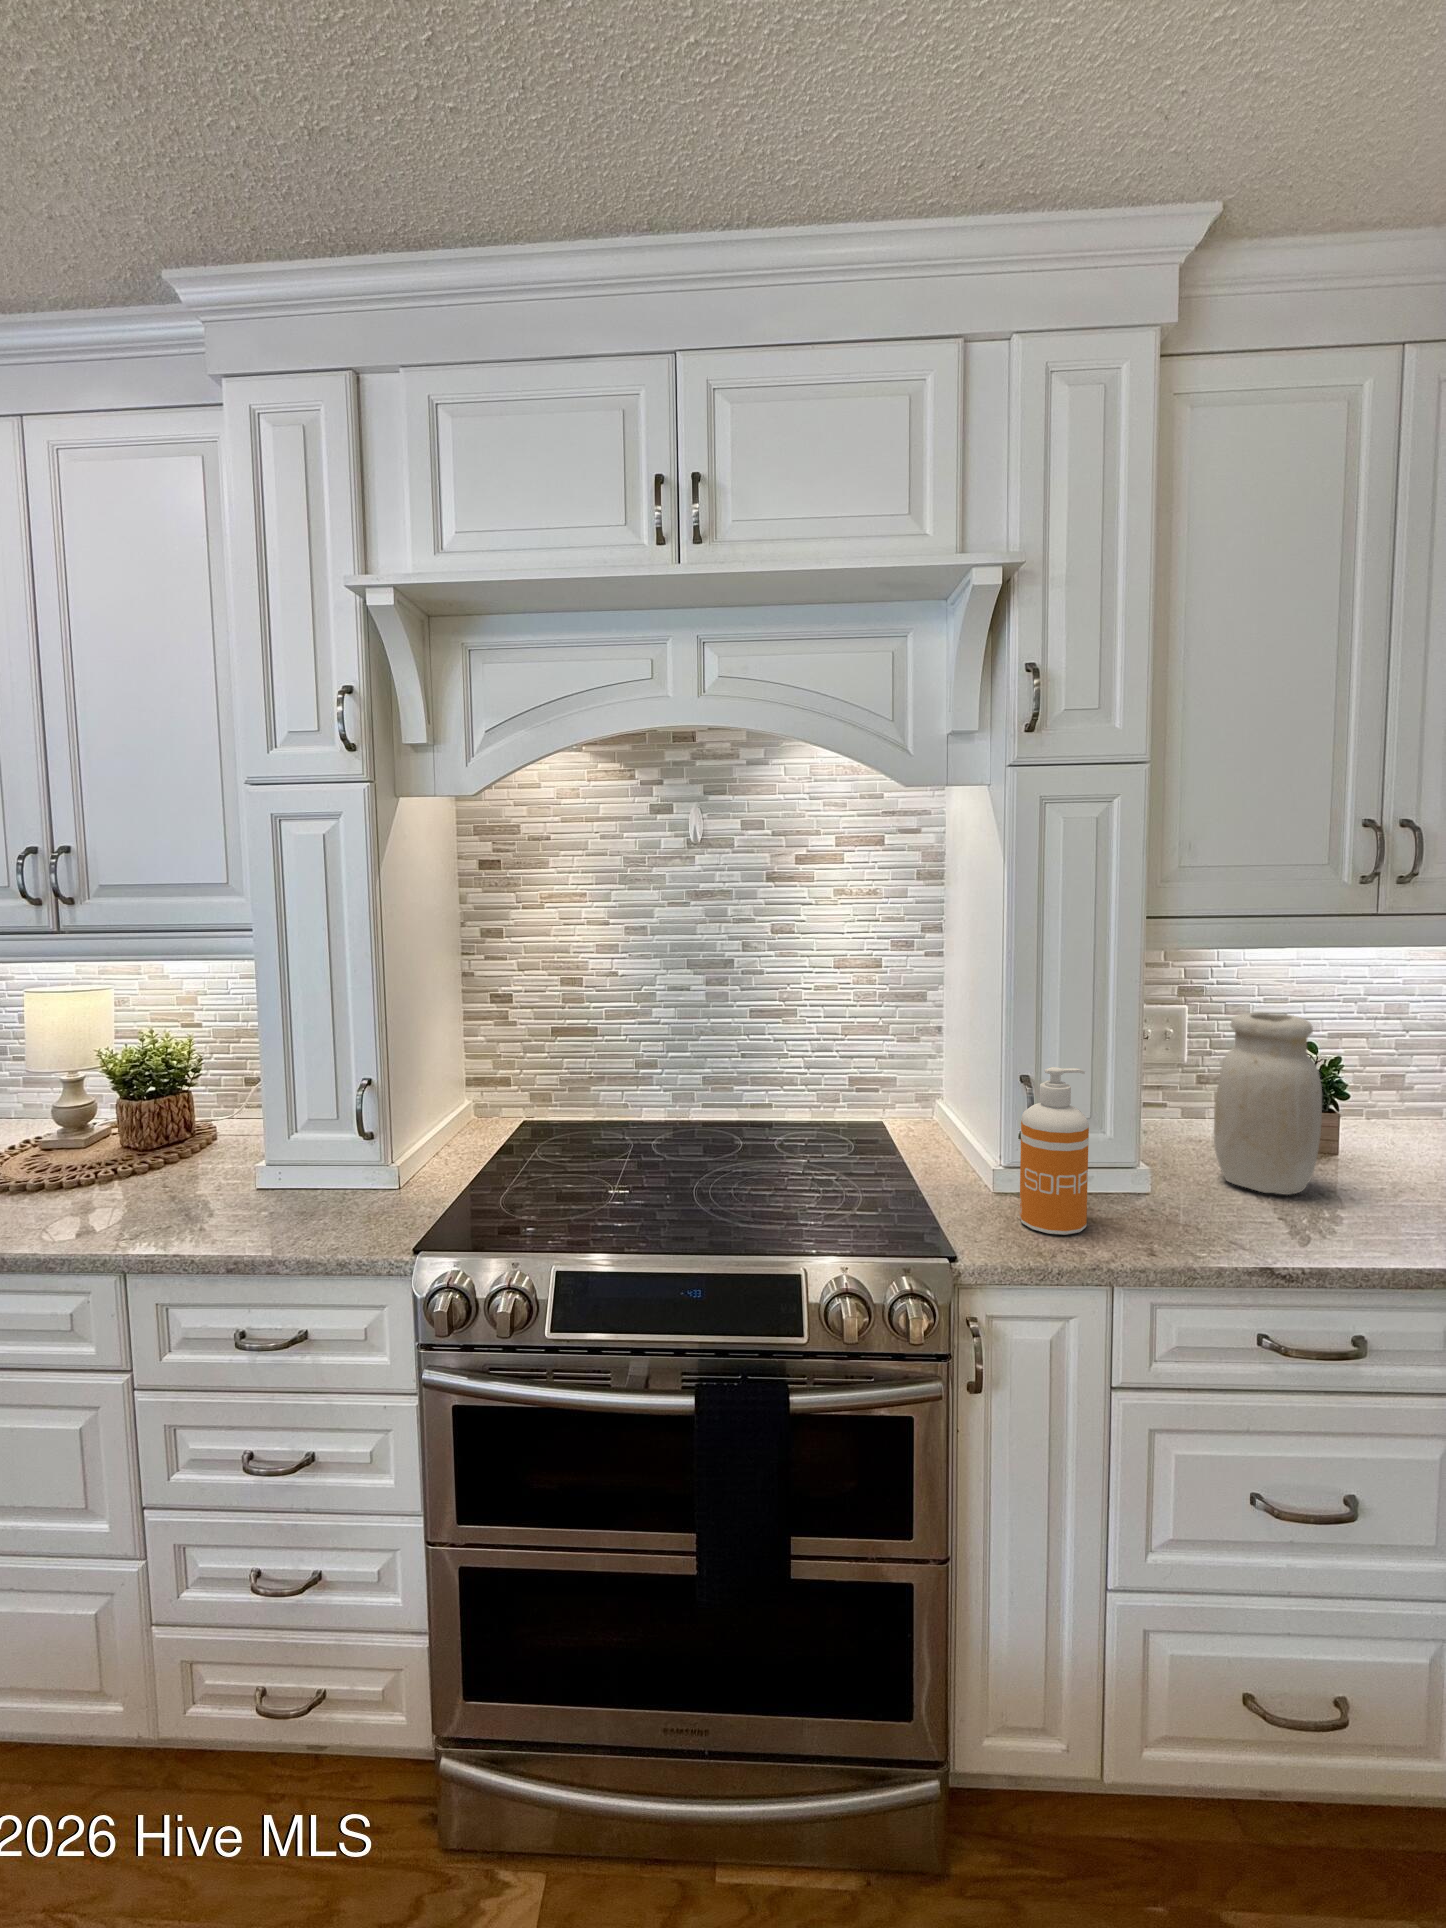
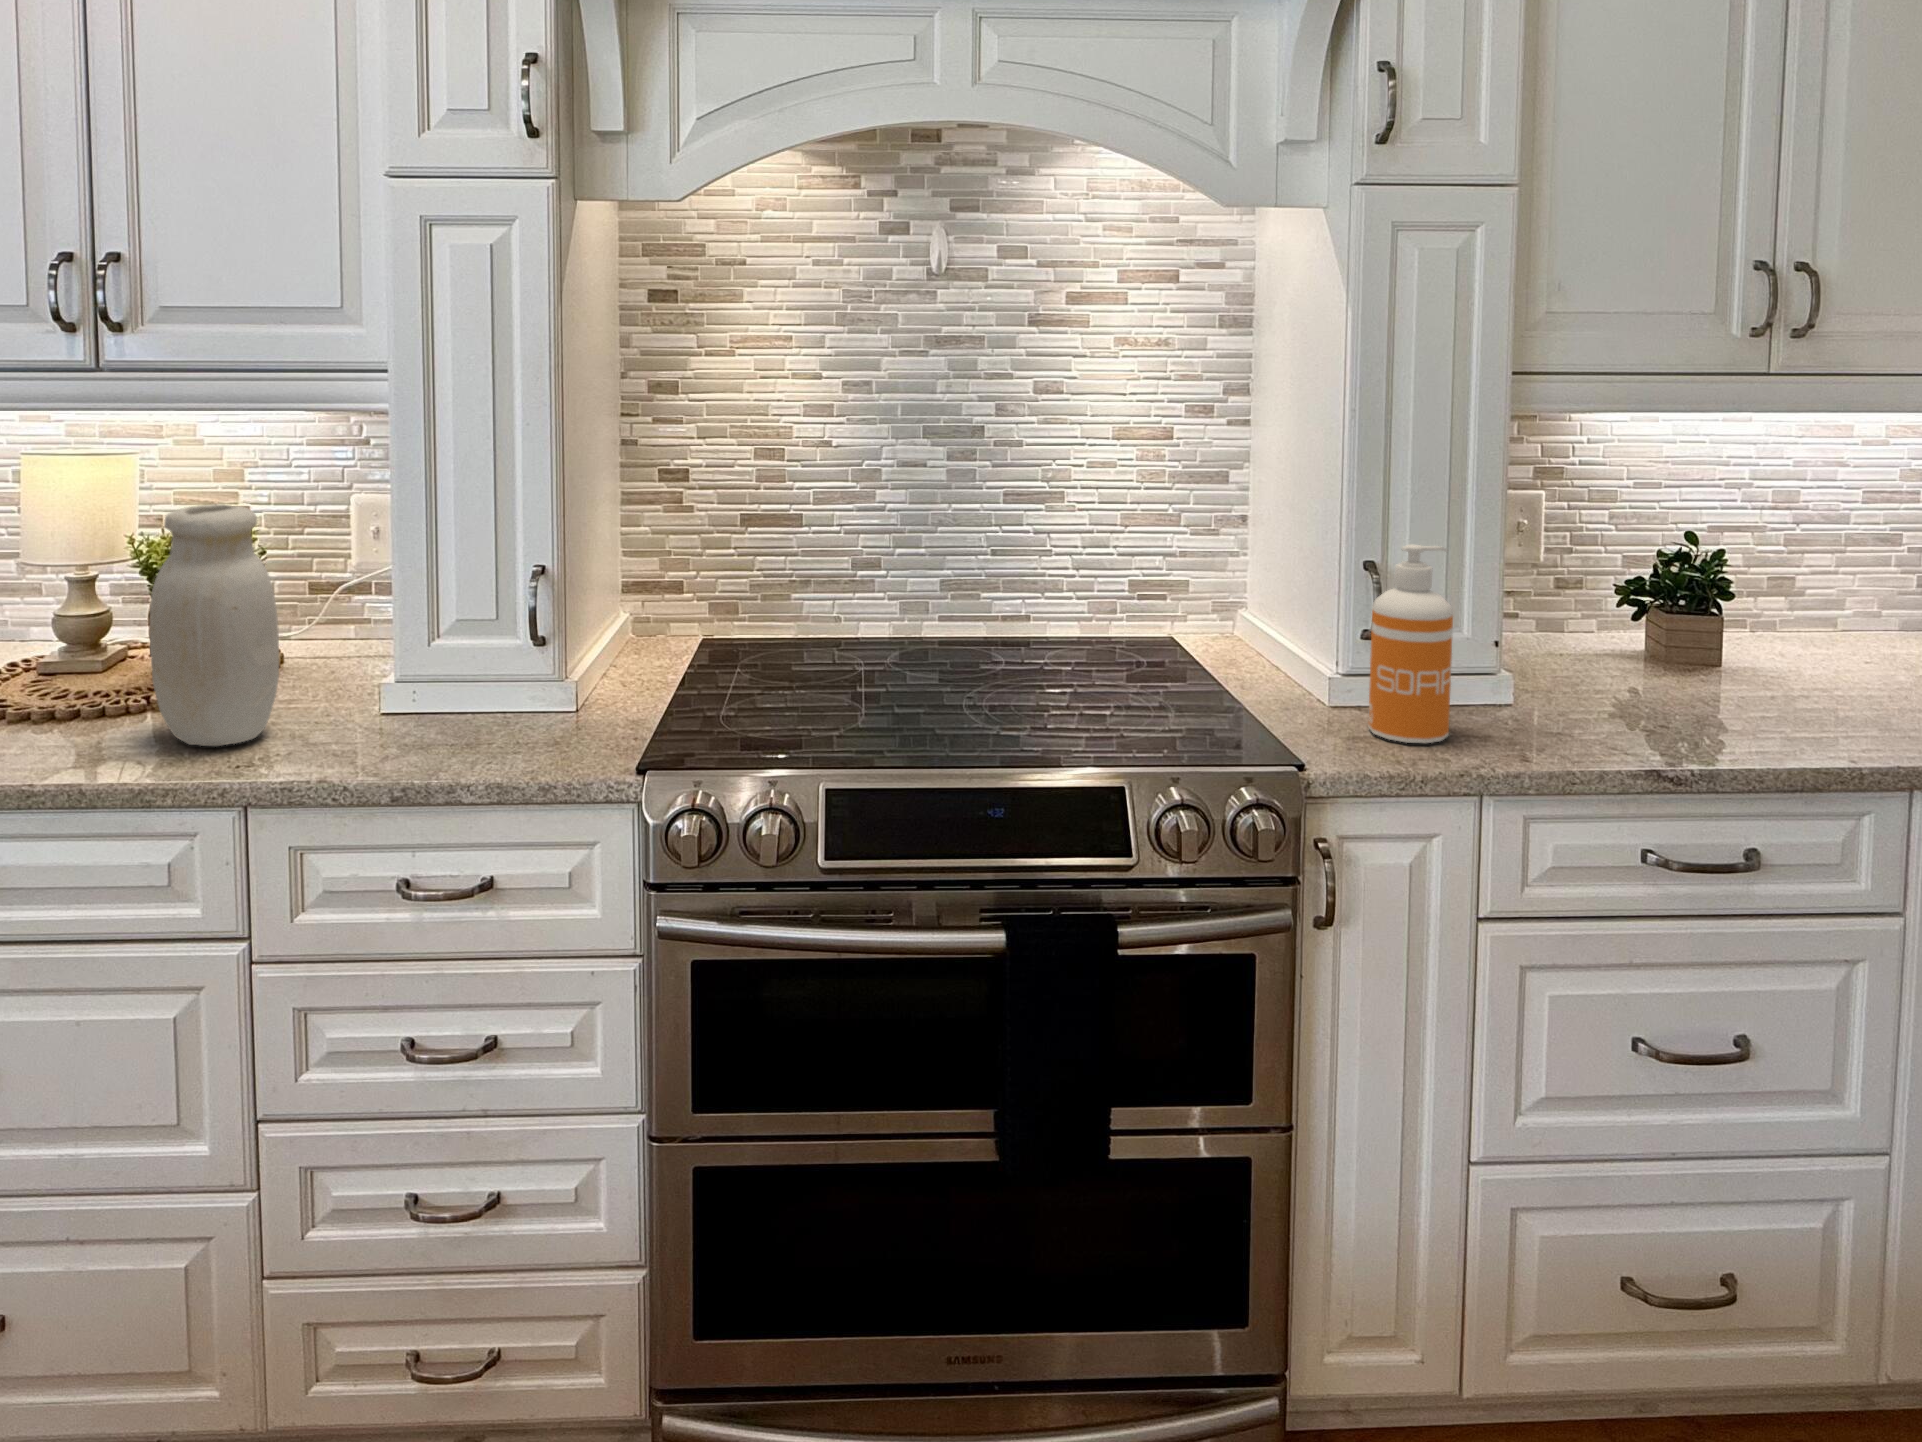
jar: present [1214,1012,1322,1195] -> present [150,504,279,746]

